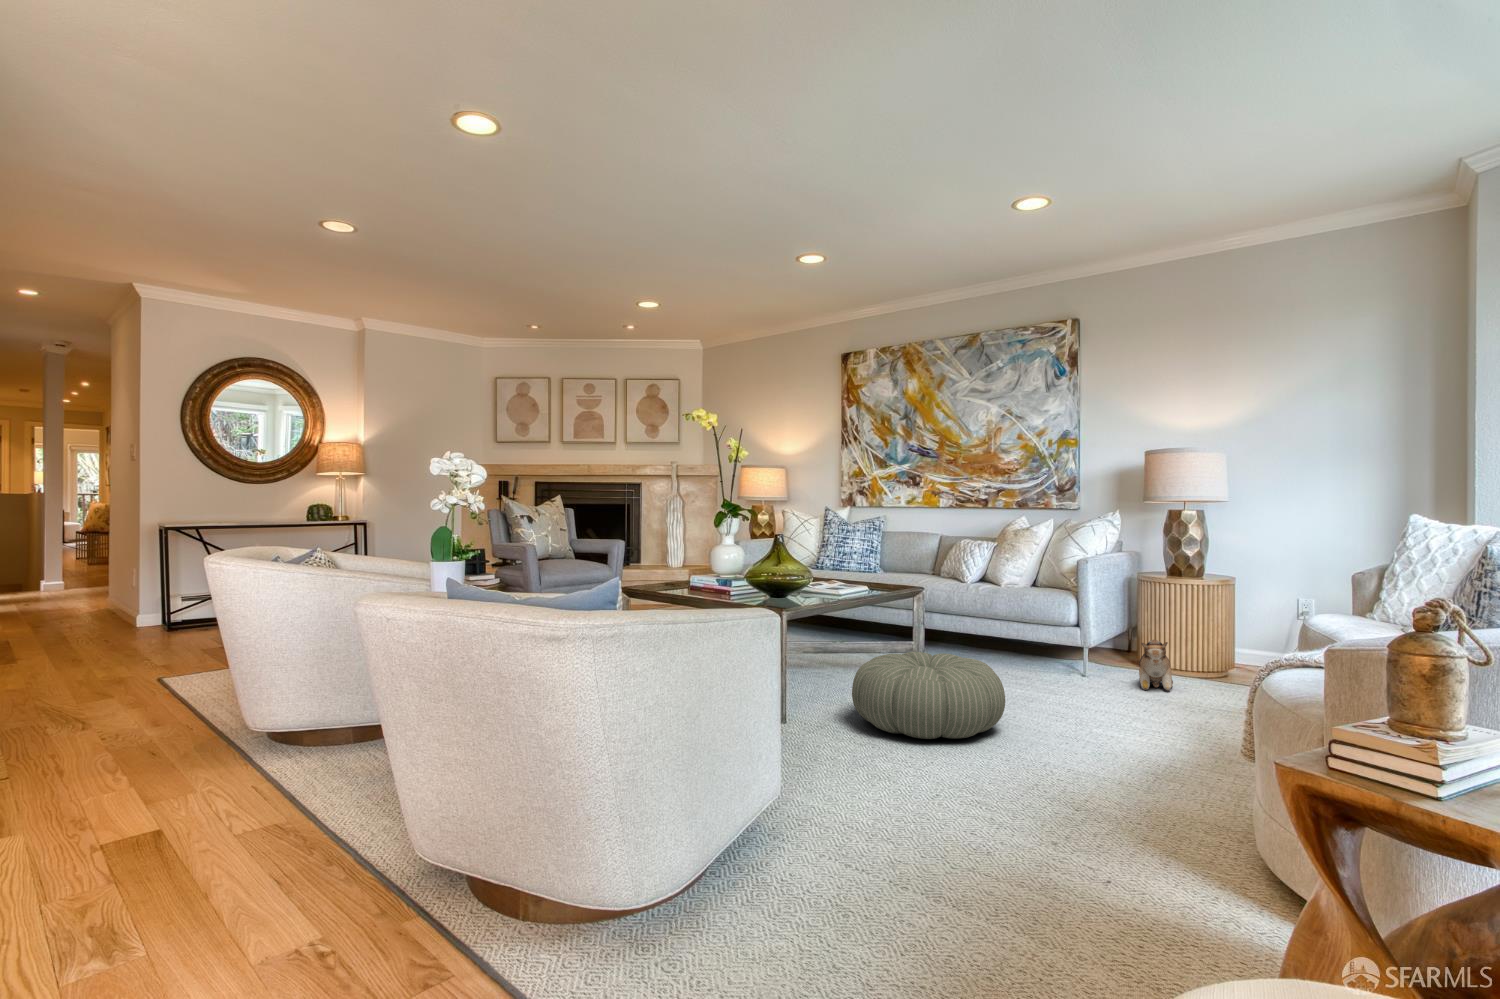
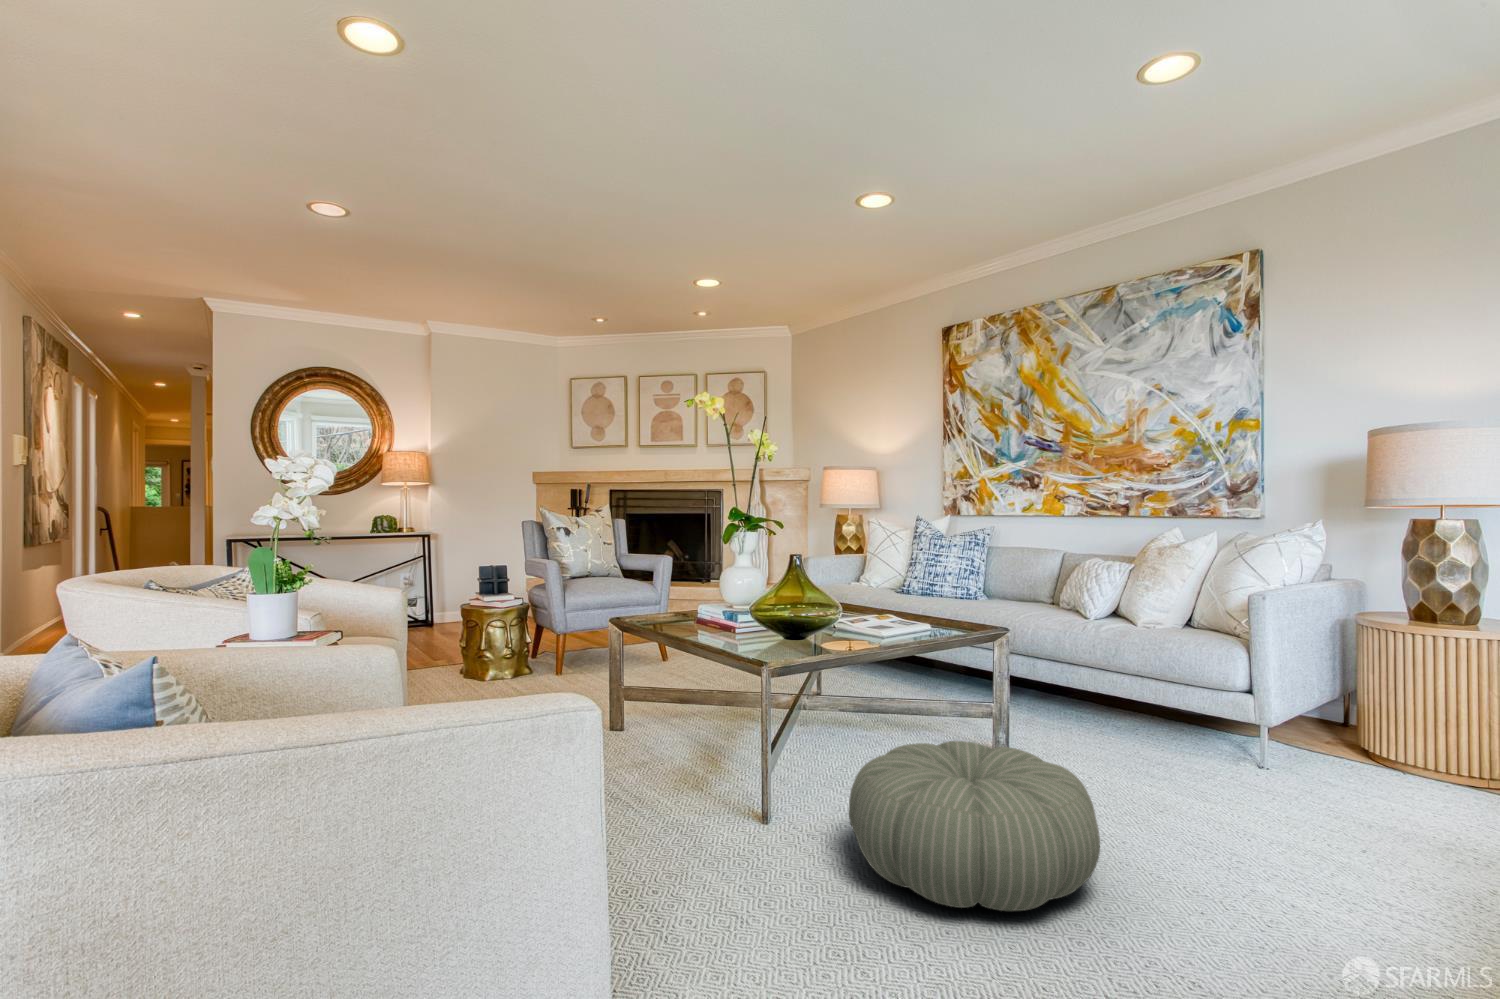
plush toy: present [1139,640,1173,690] -> none [1363,732,1426,816]

